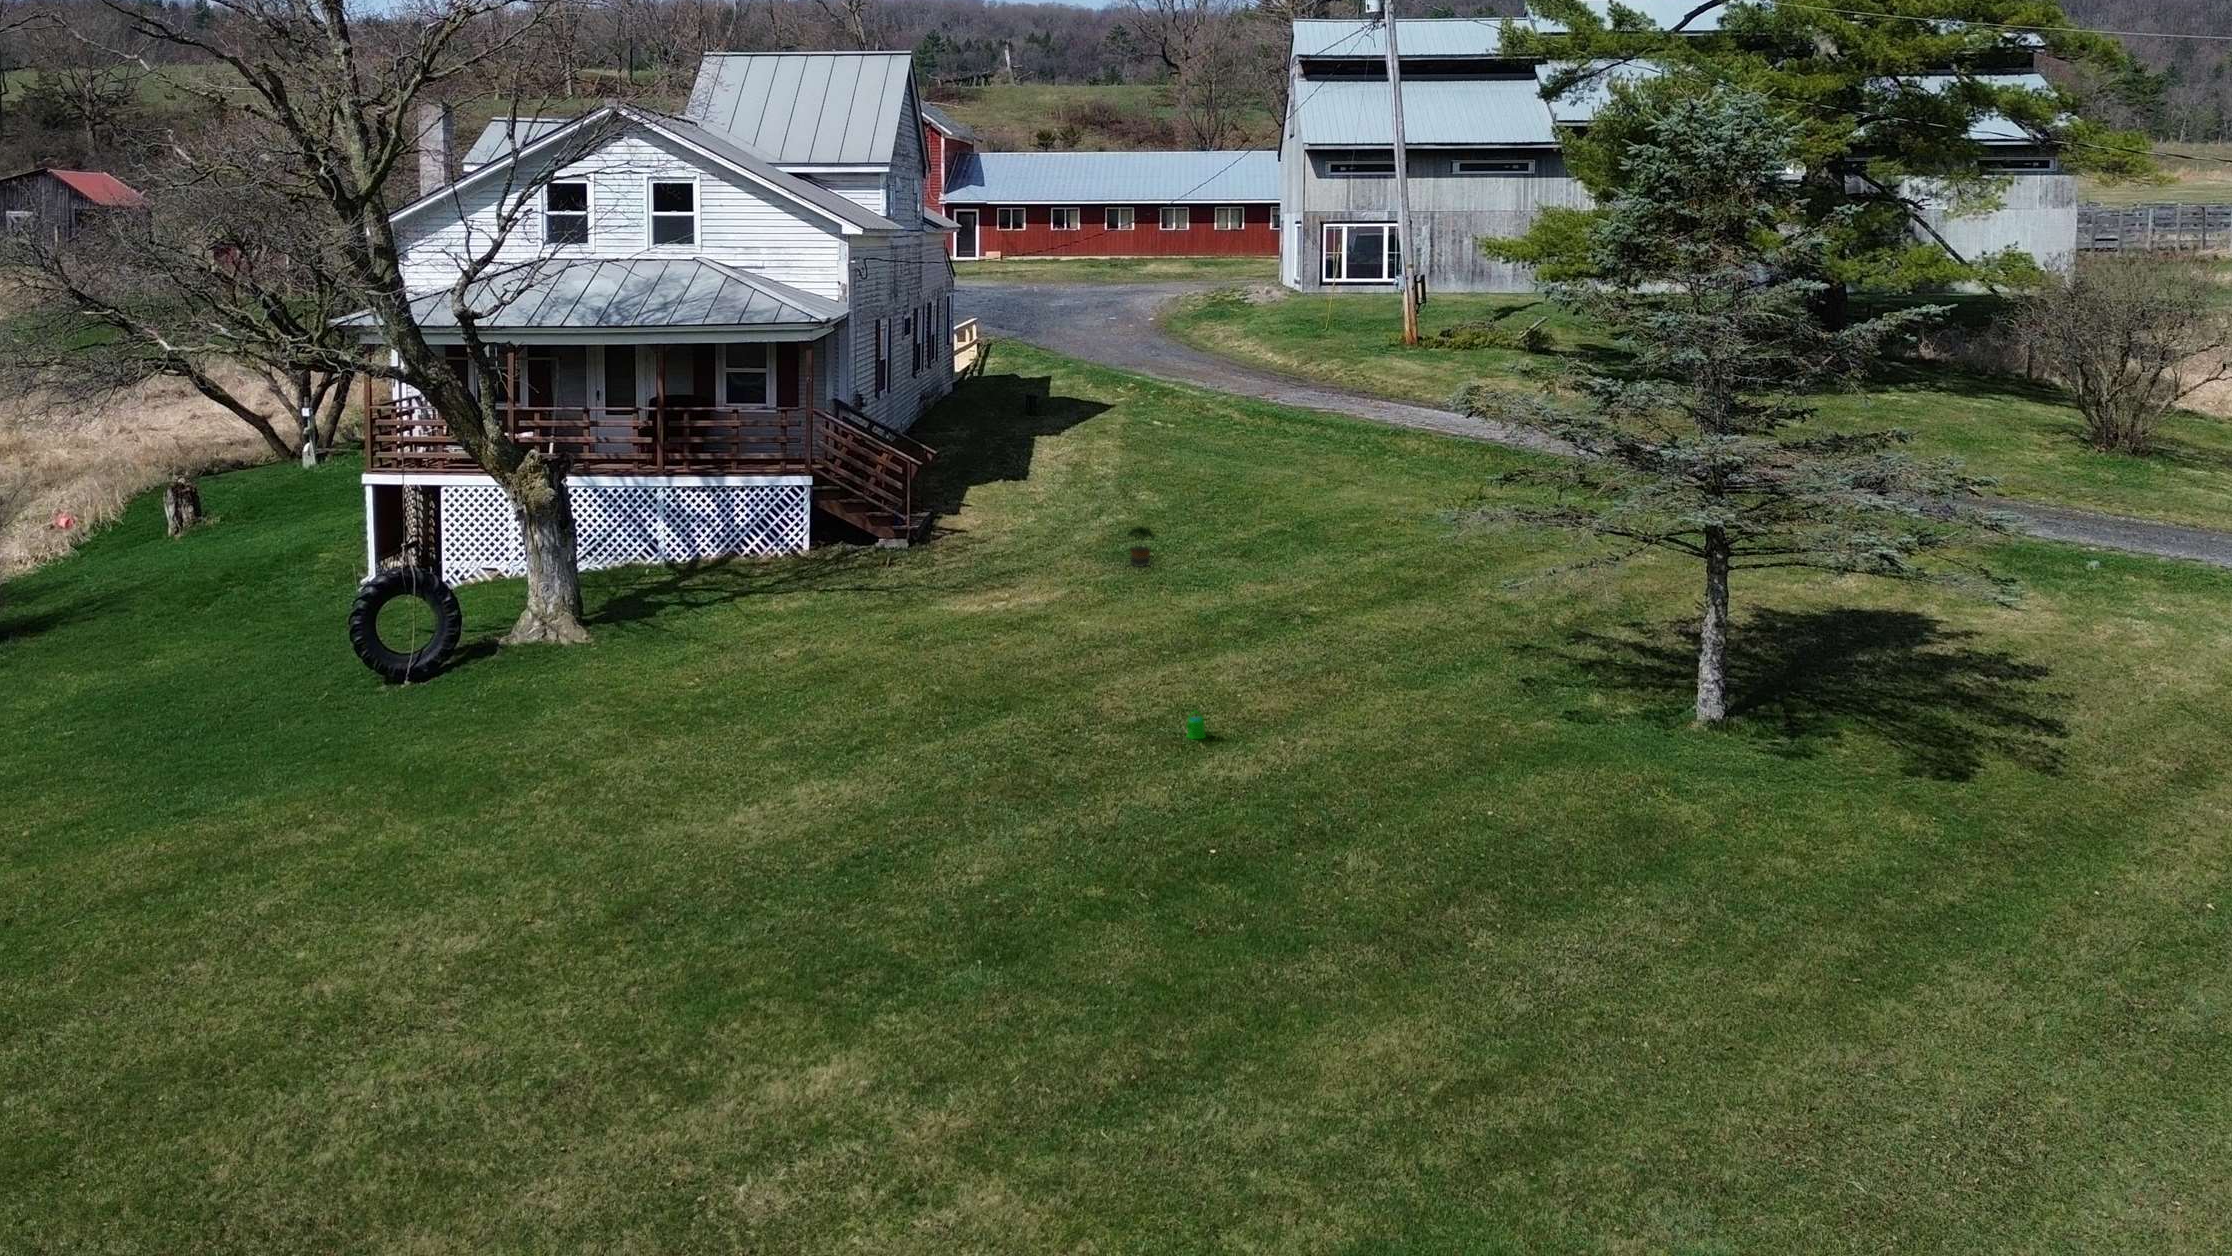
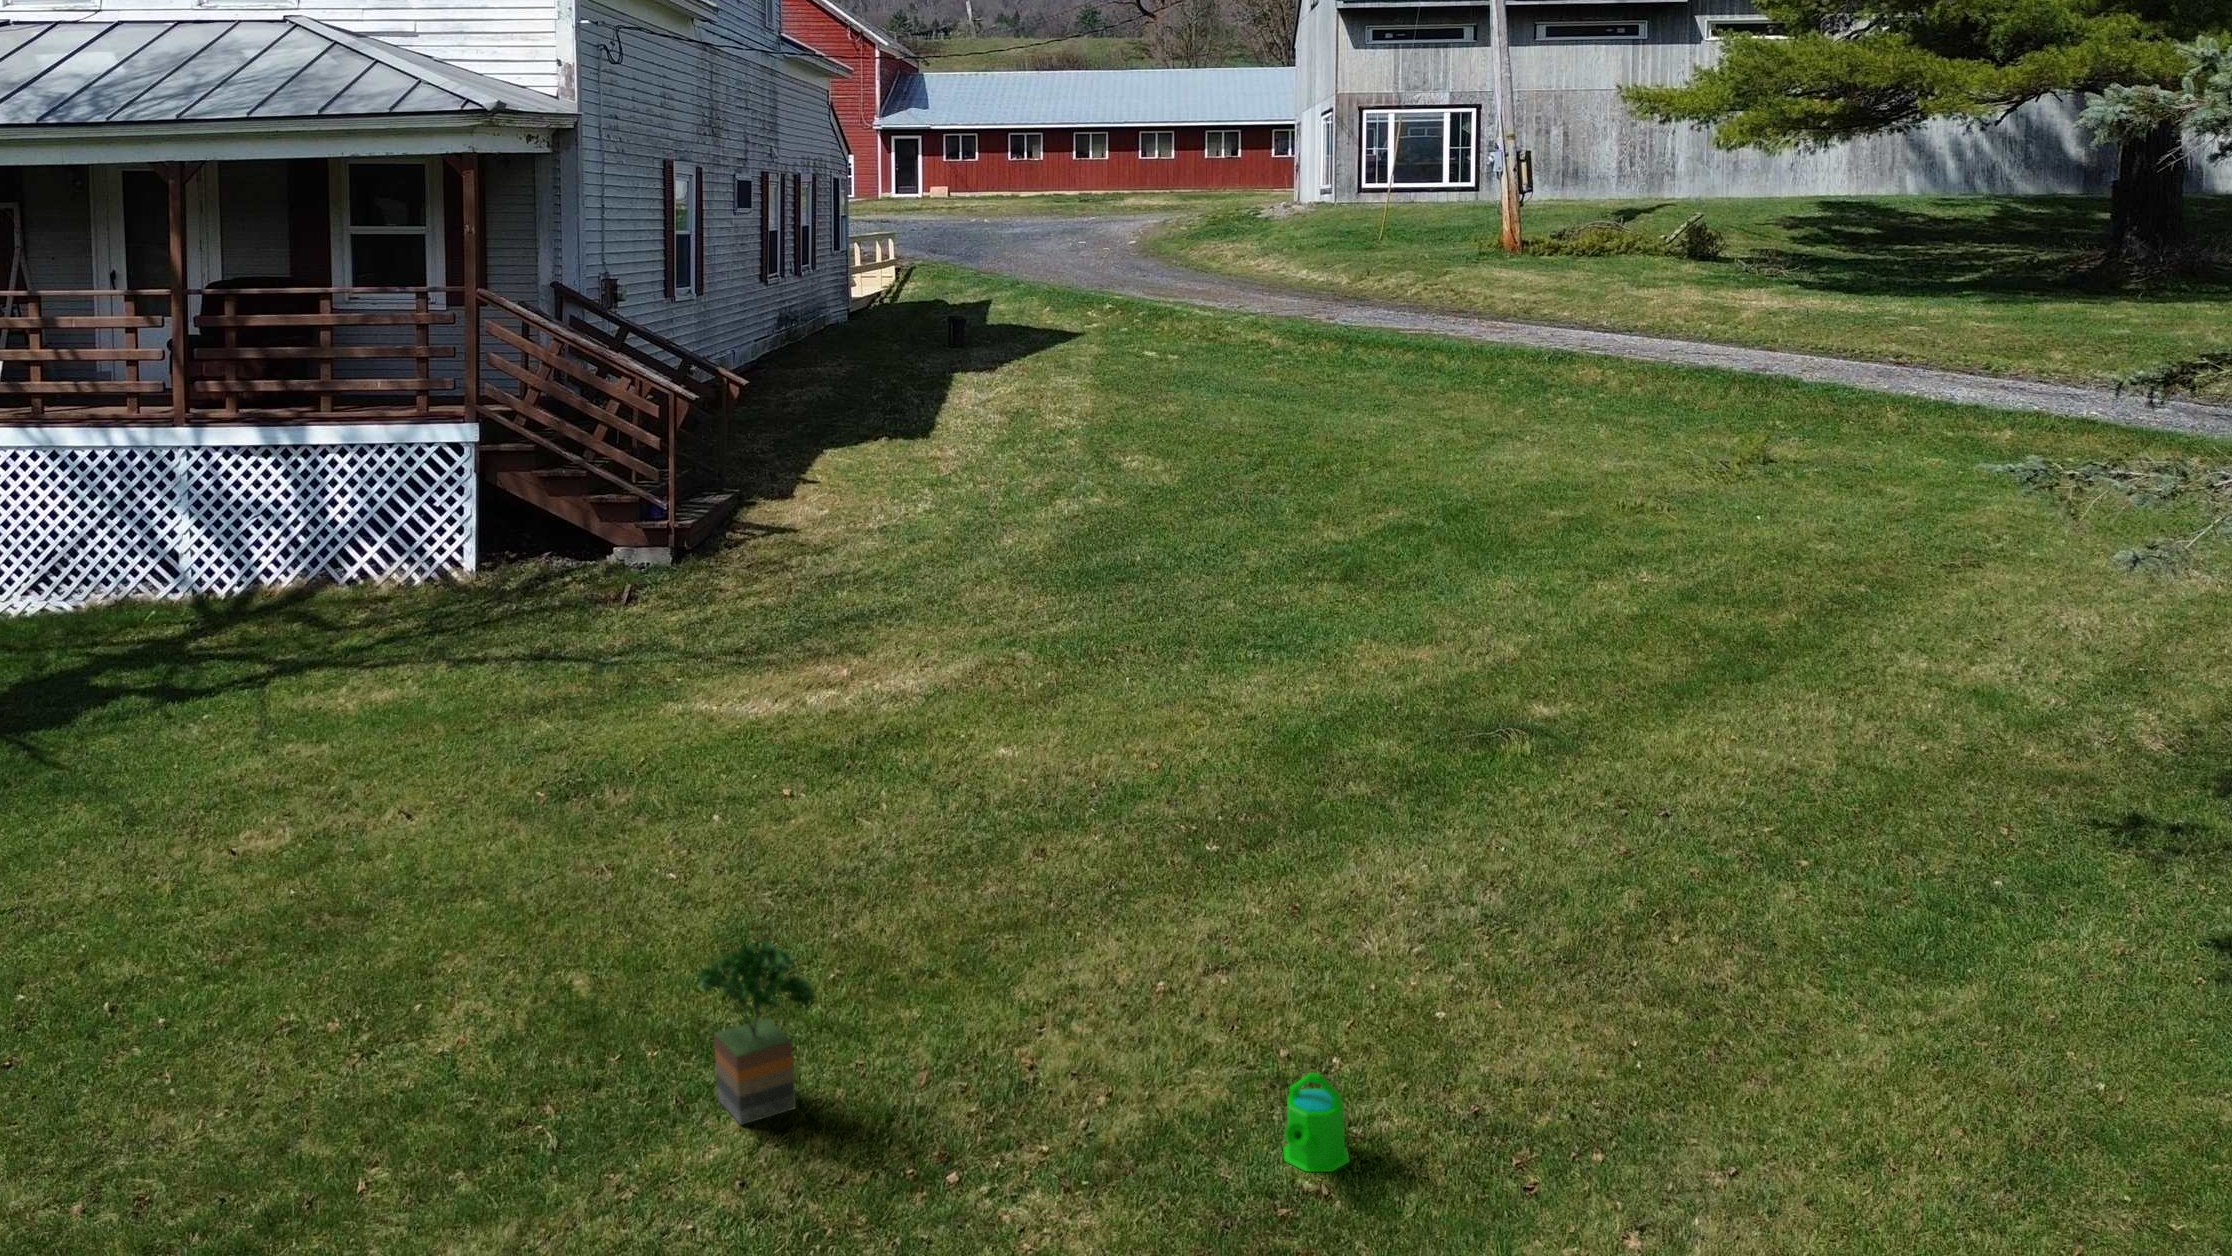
potted tree: present [1128,527,1156,567] -> present [698,940,815,1125]

